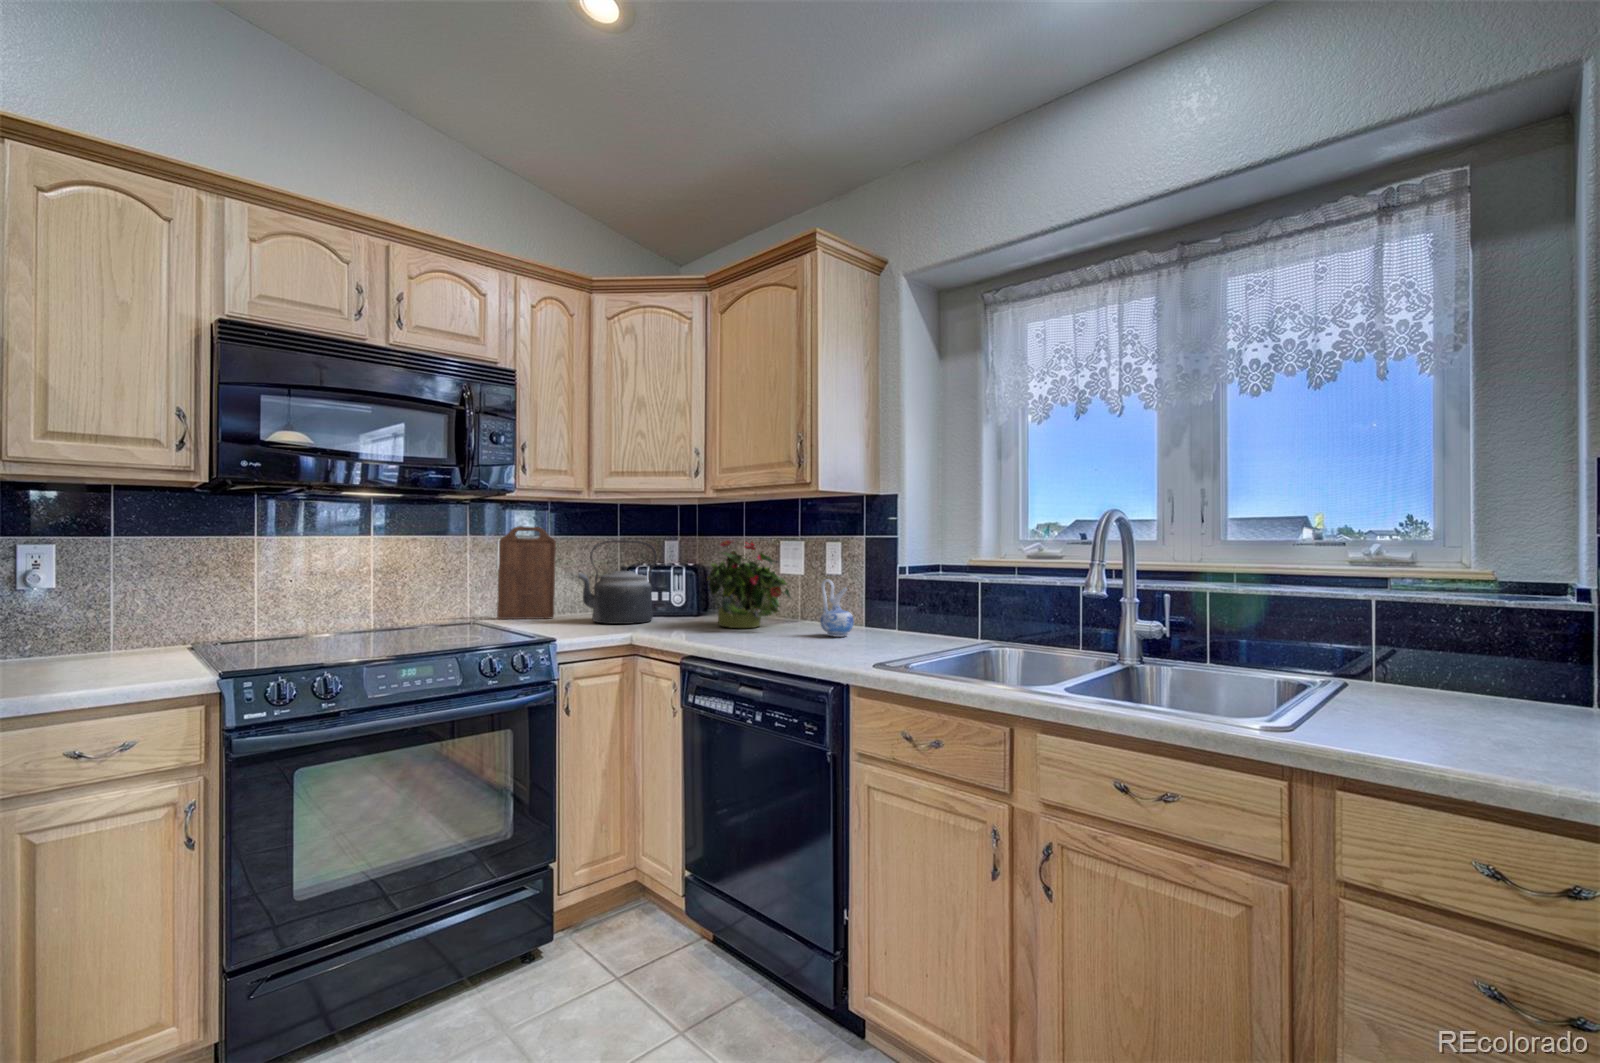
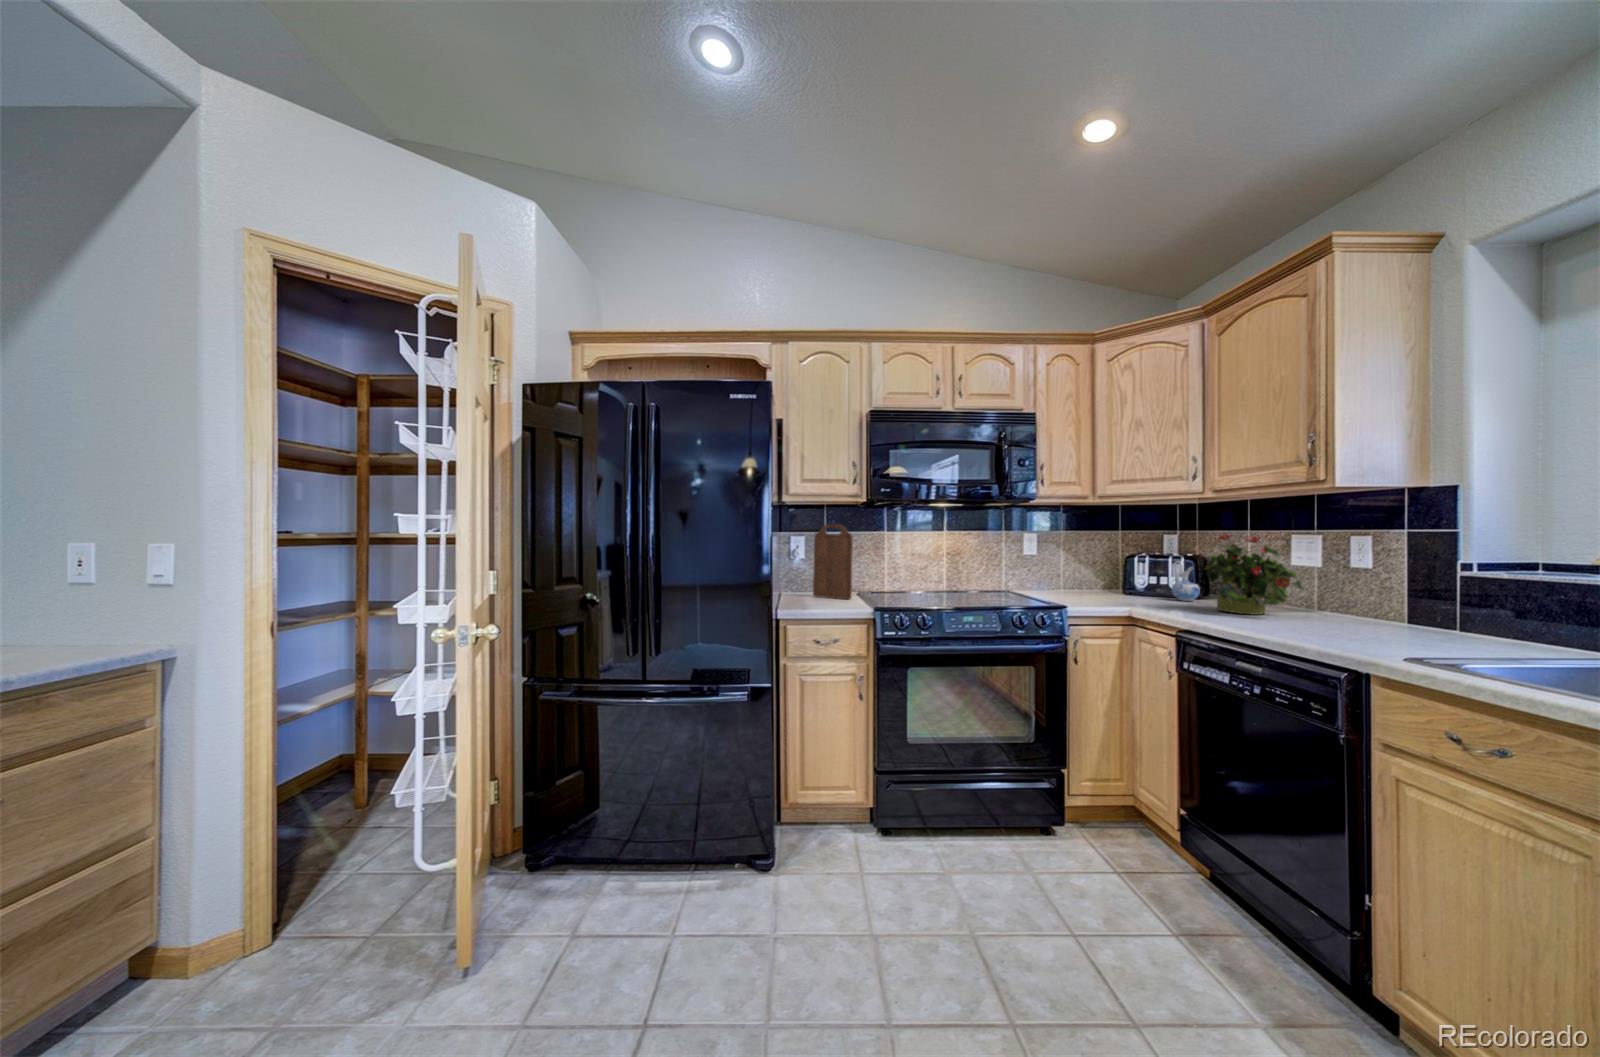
cutting board: present [497,526,556,619] -> present [813,524,853,599]
kettle: present [578,540,657,624] -> none [1084,534,1155,602]
ceramic pitcher: present [820,579,854,637] -> present [1172,561,1200,601]

